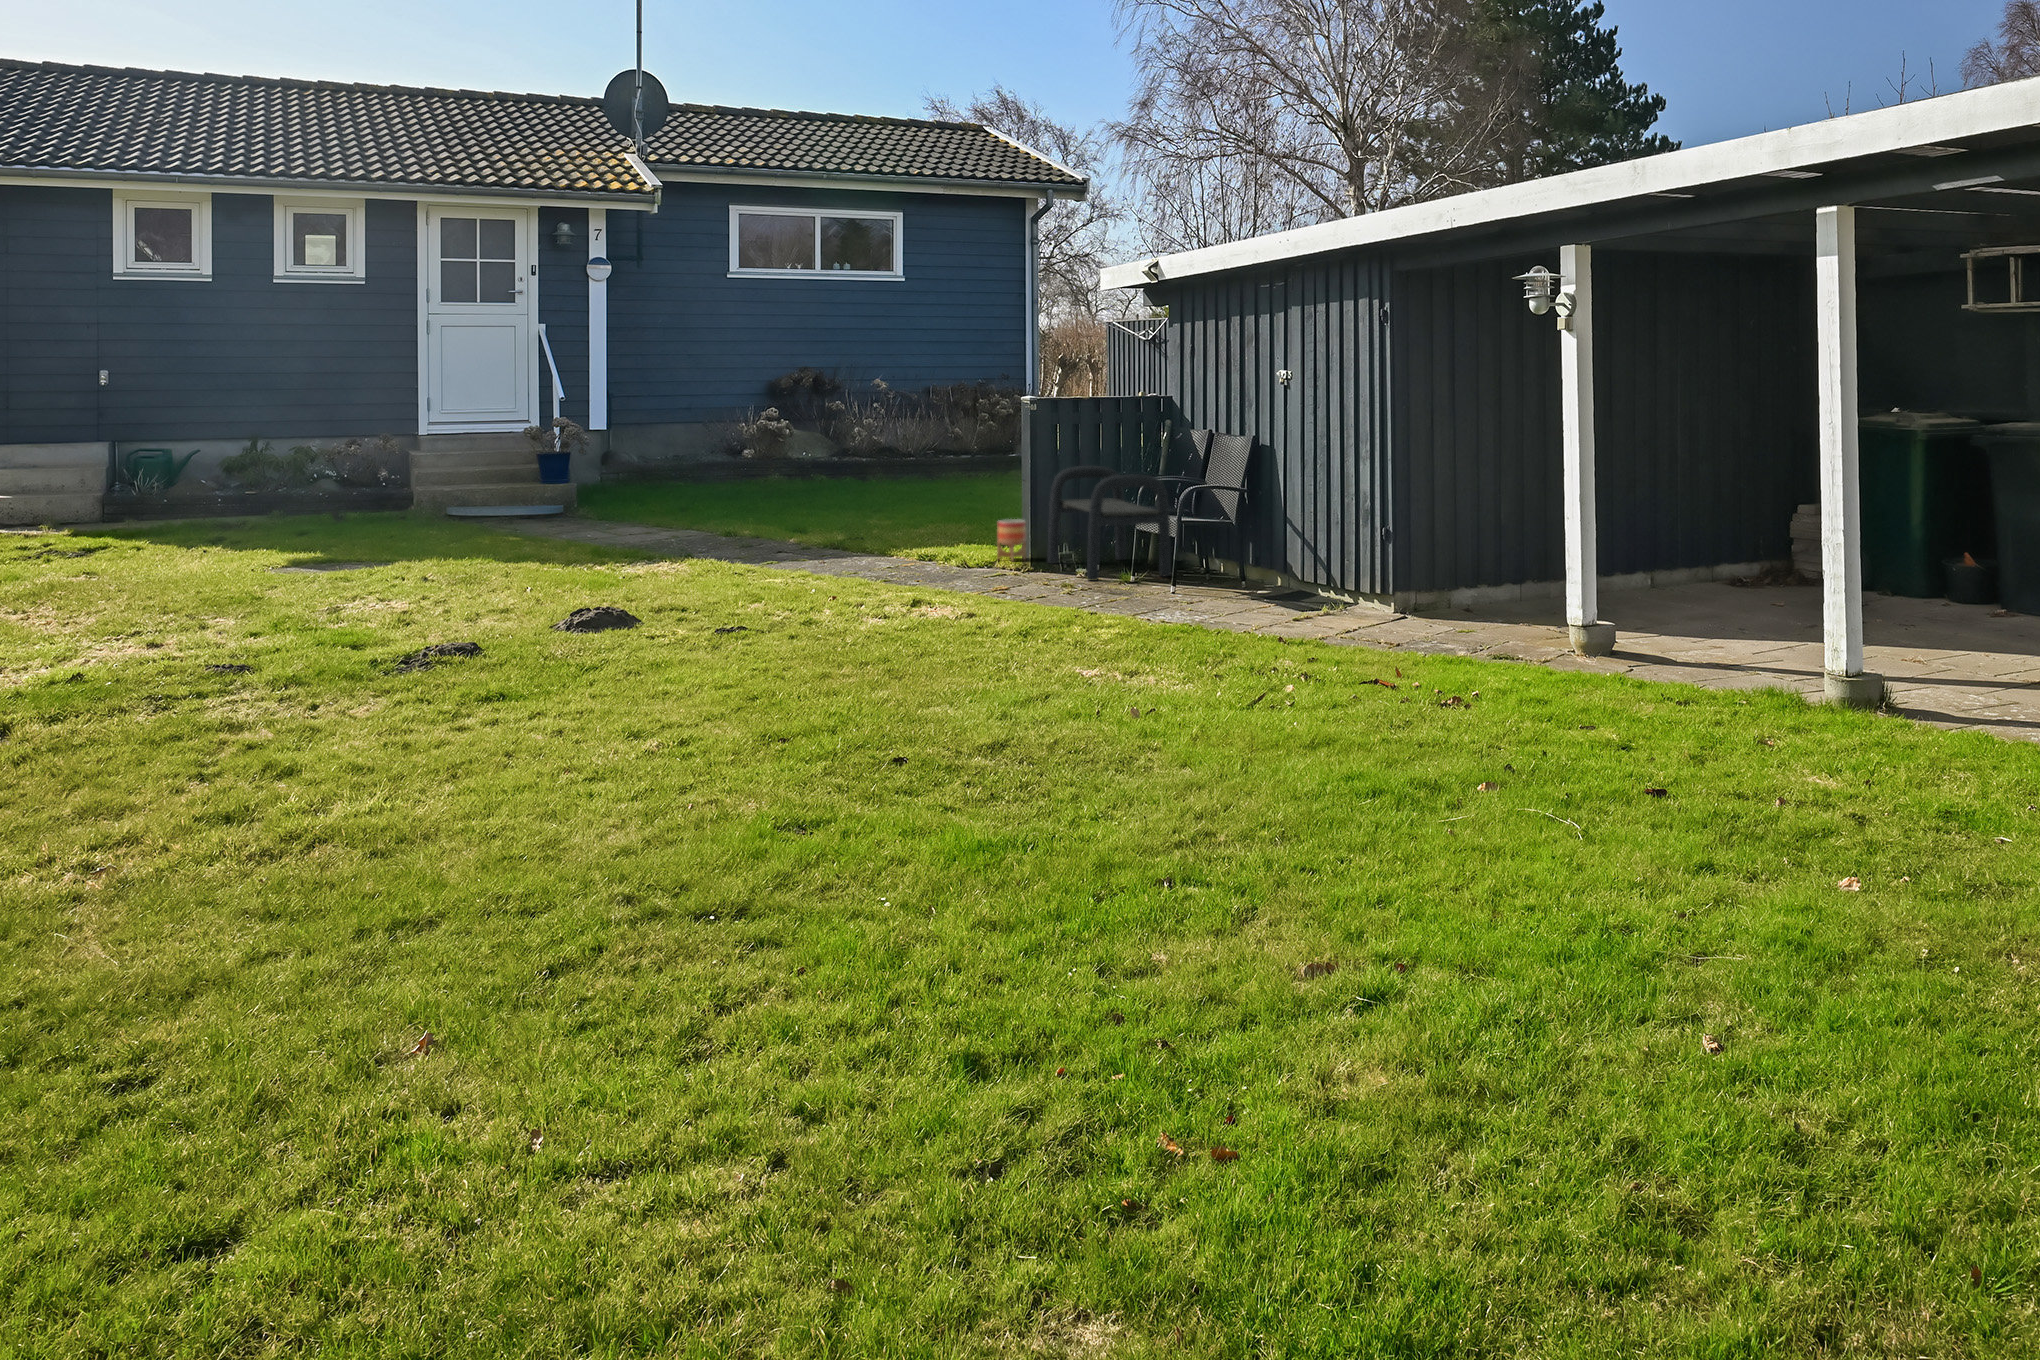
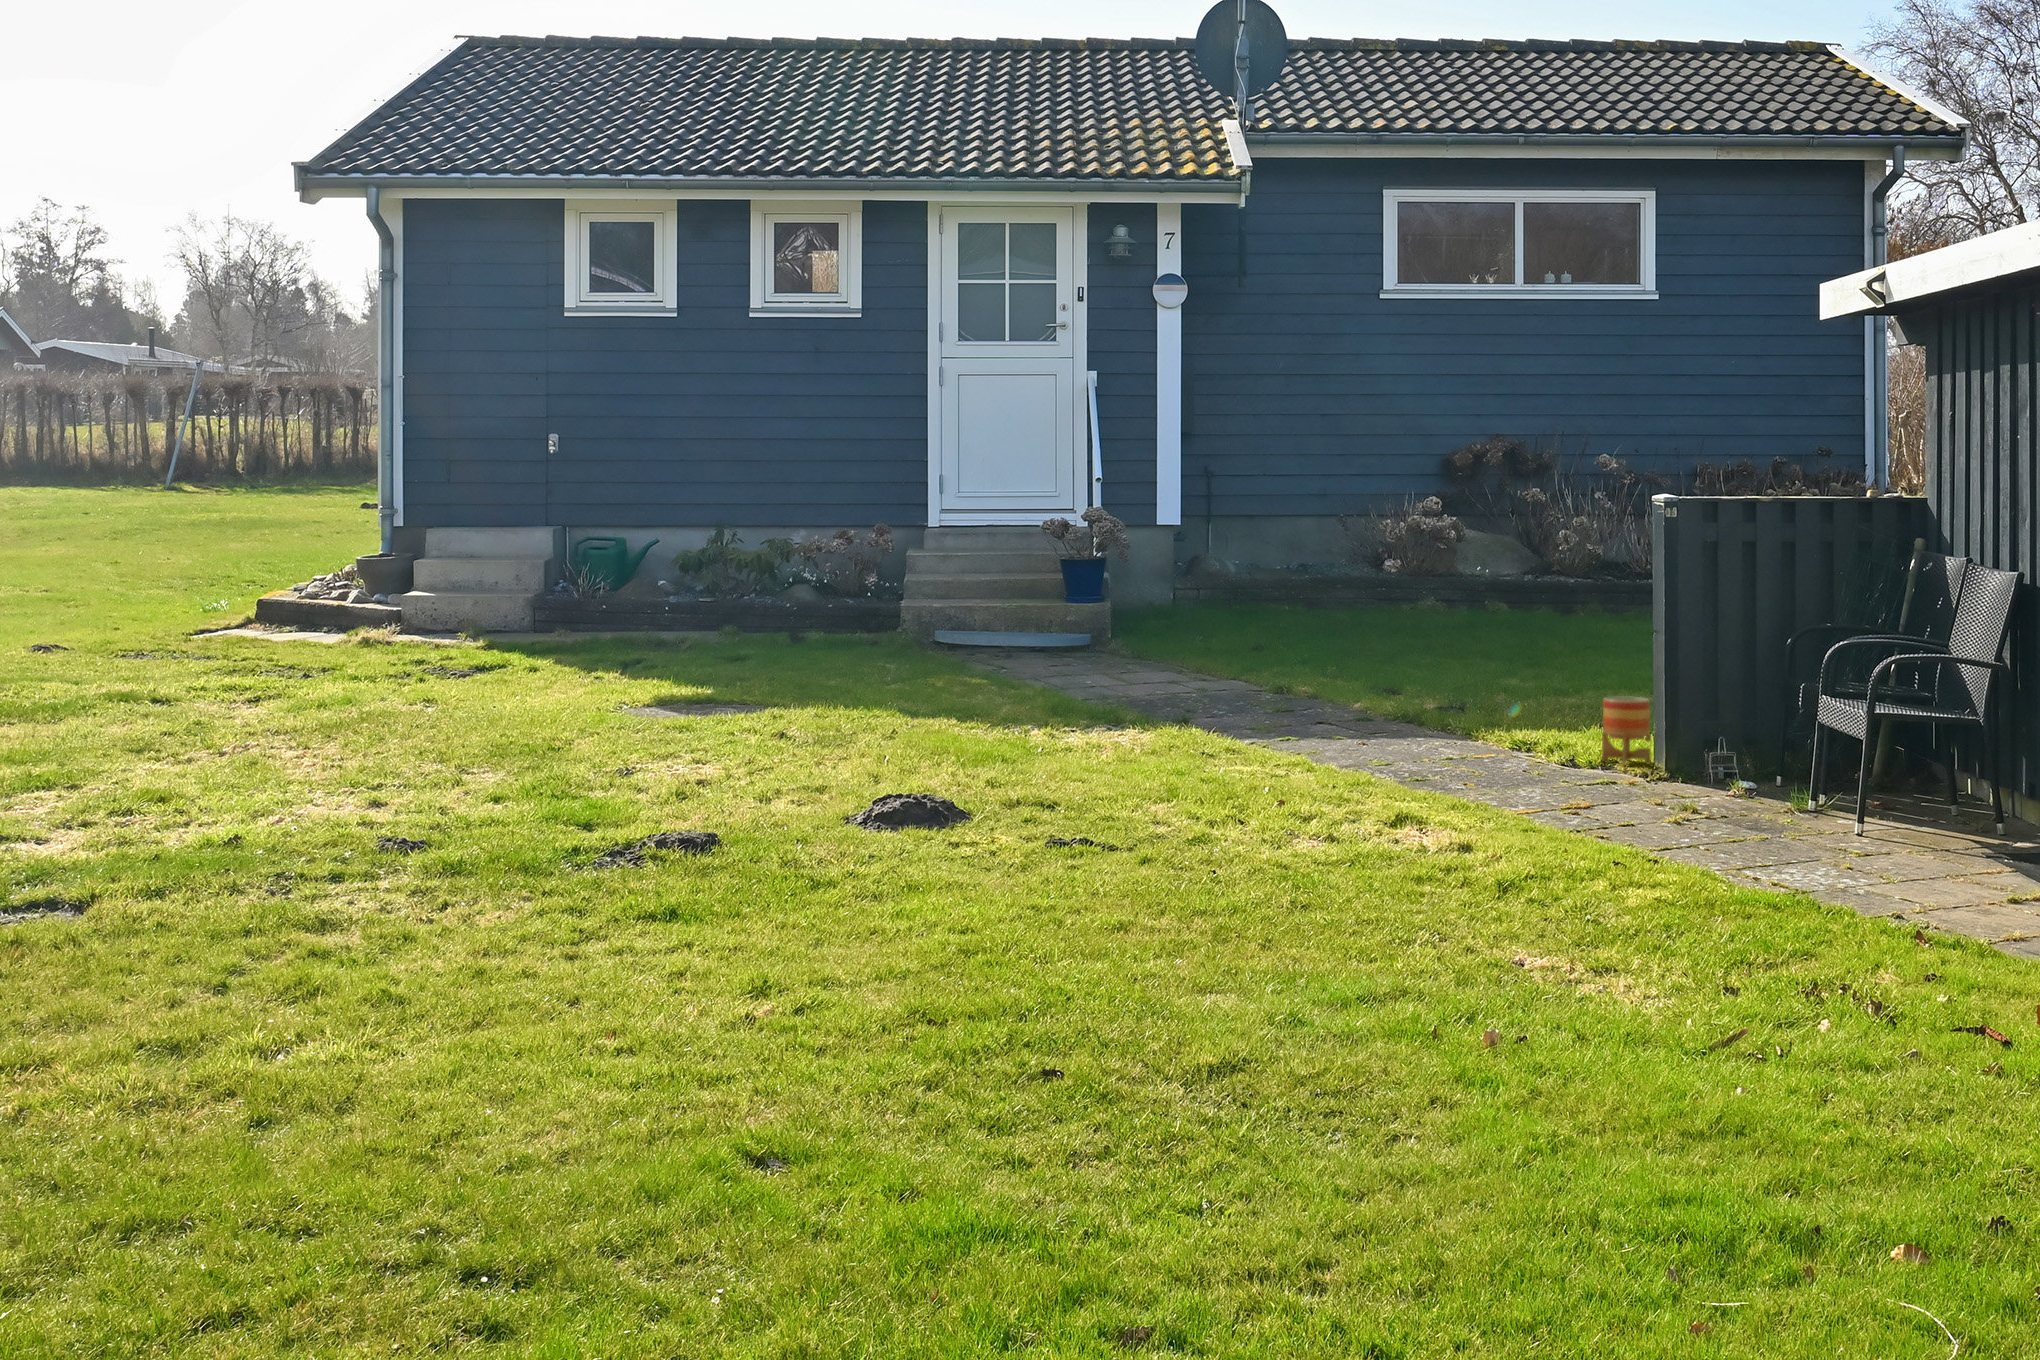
bench: present [1048,466,1171,581] -> none [1677,614,1858,808]

